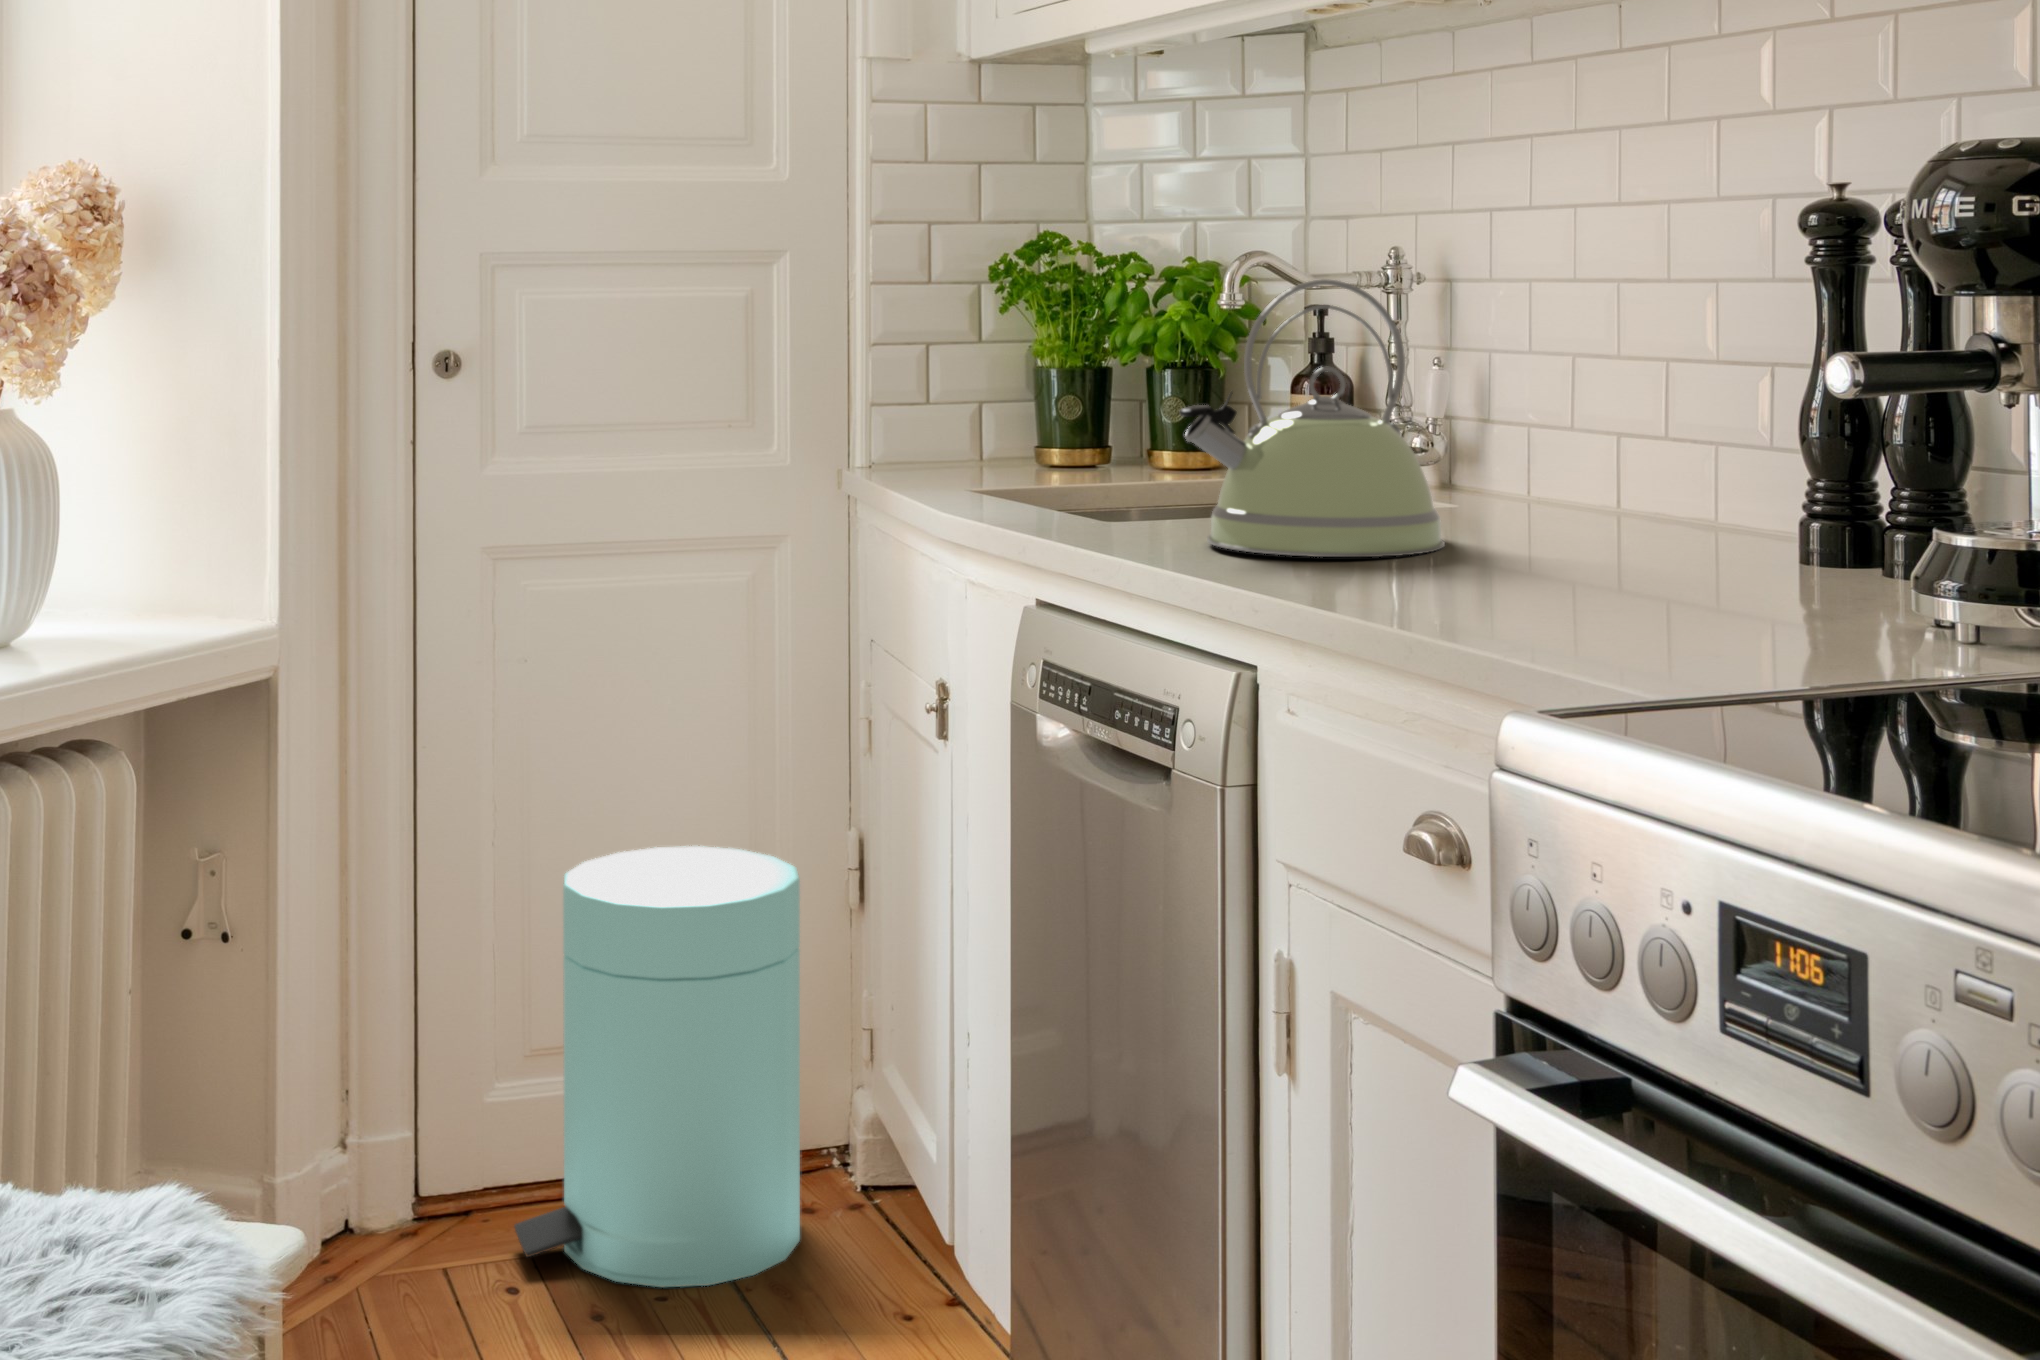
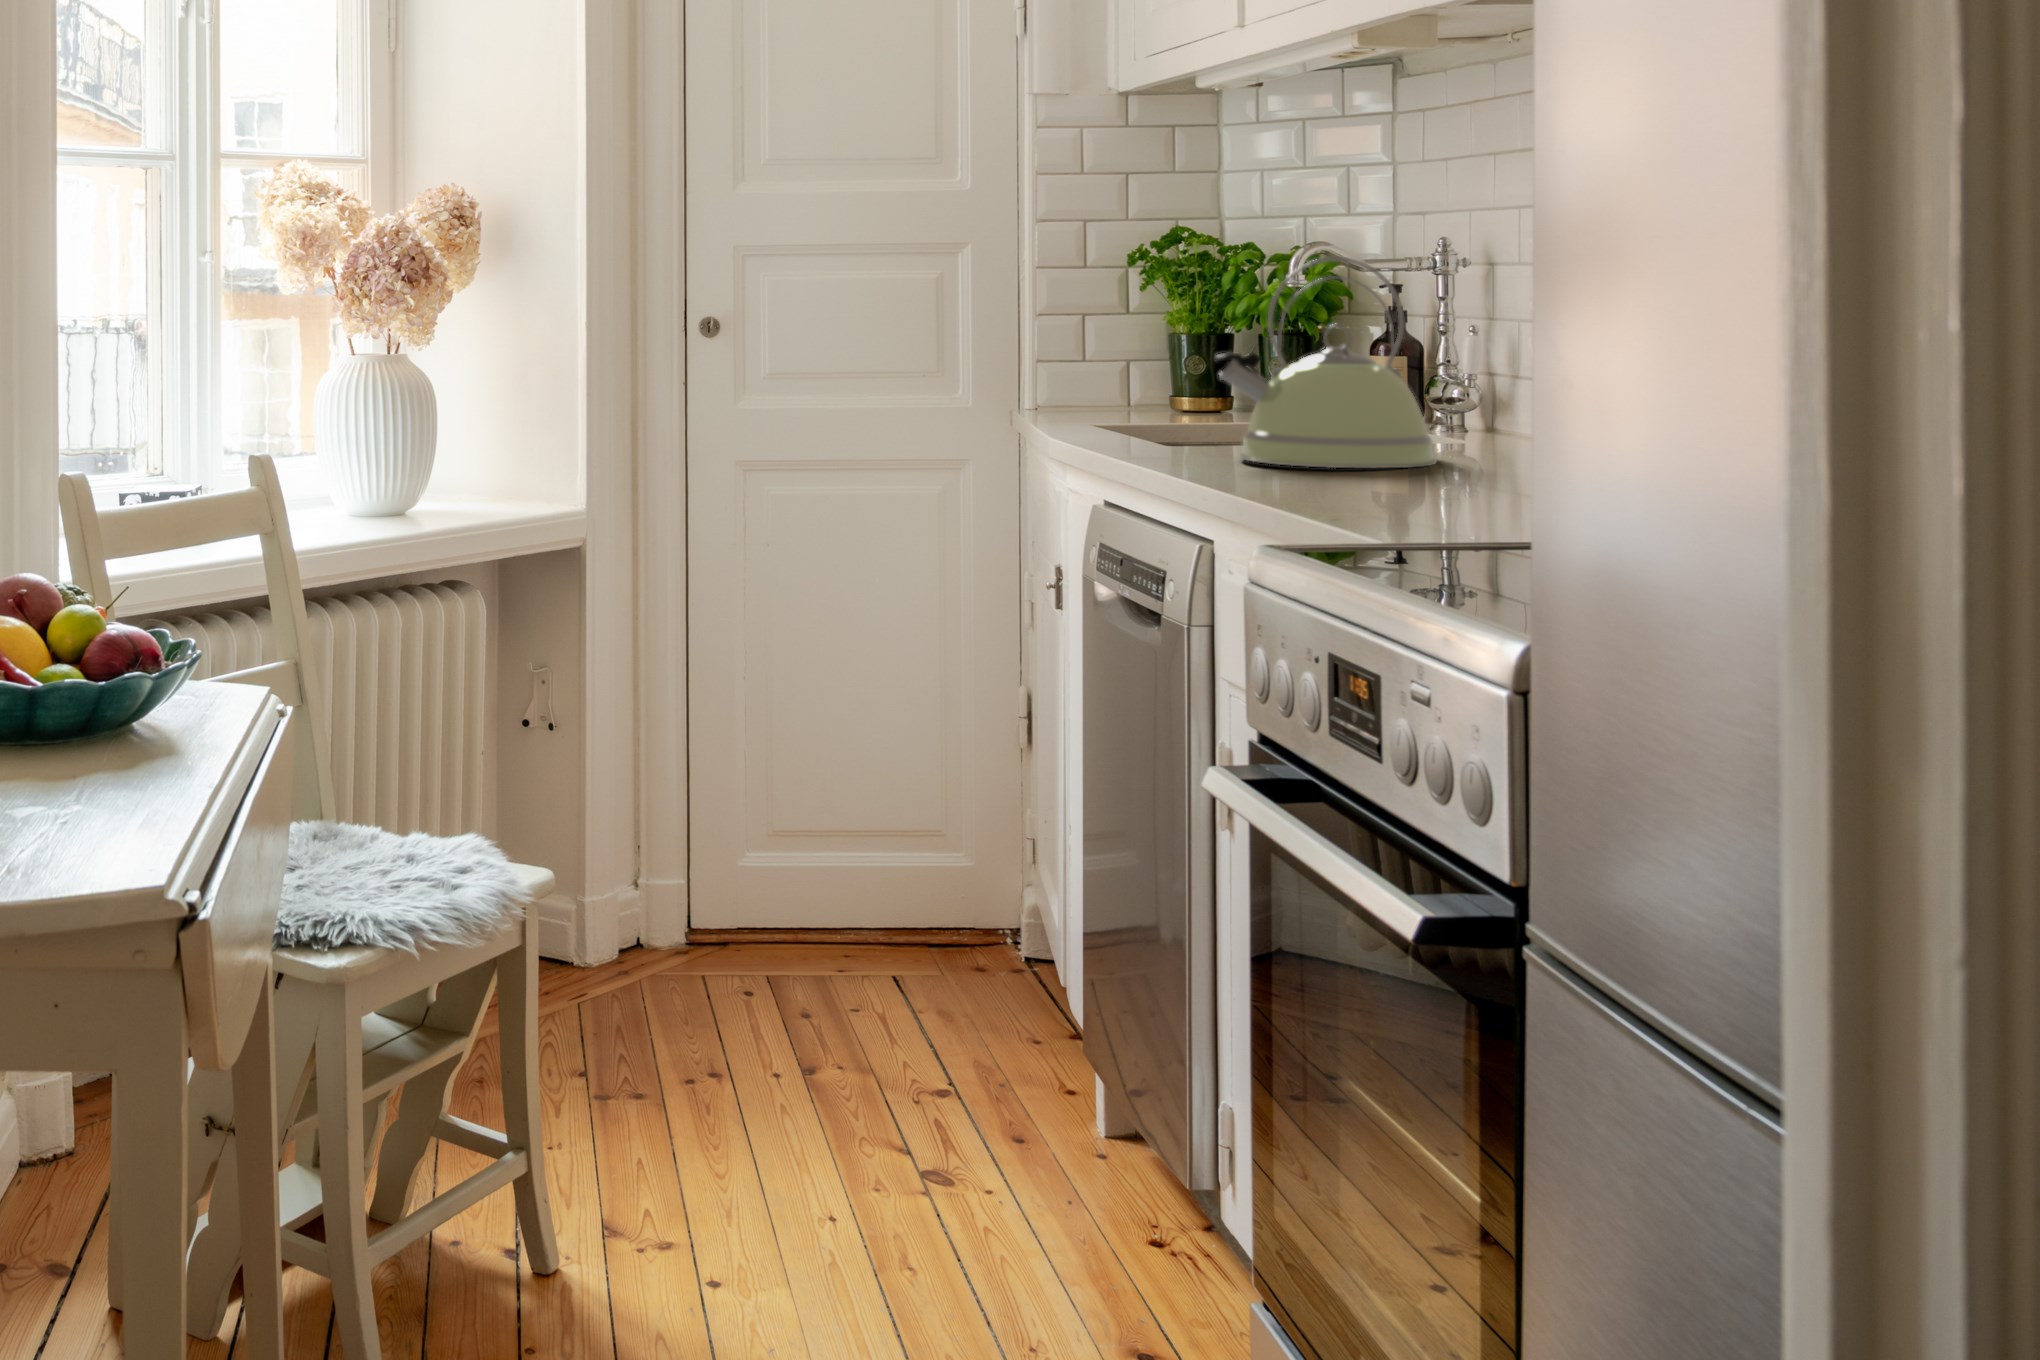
trash can: present [514,846,800,1287] -> none [753,691,968,1011]

